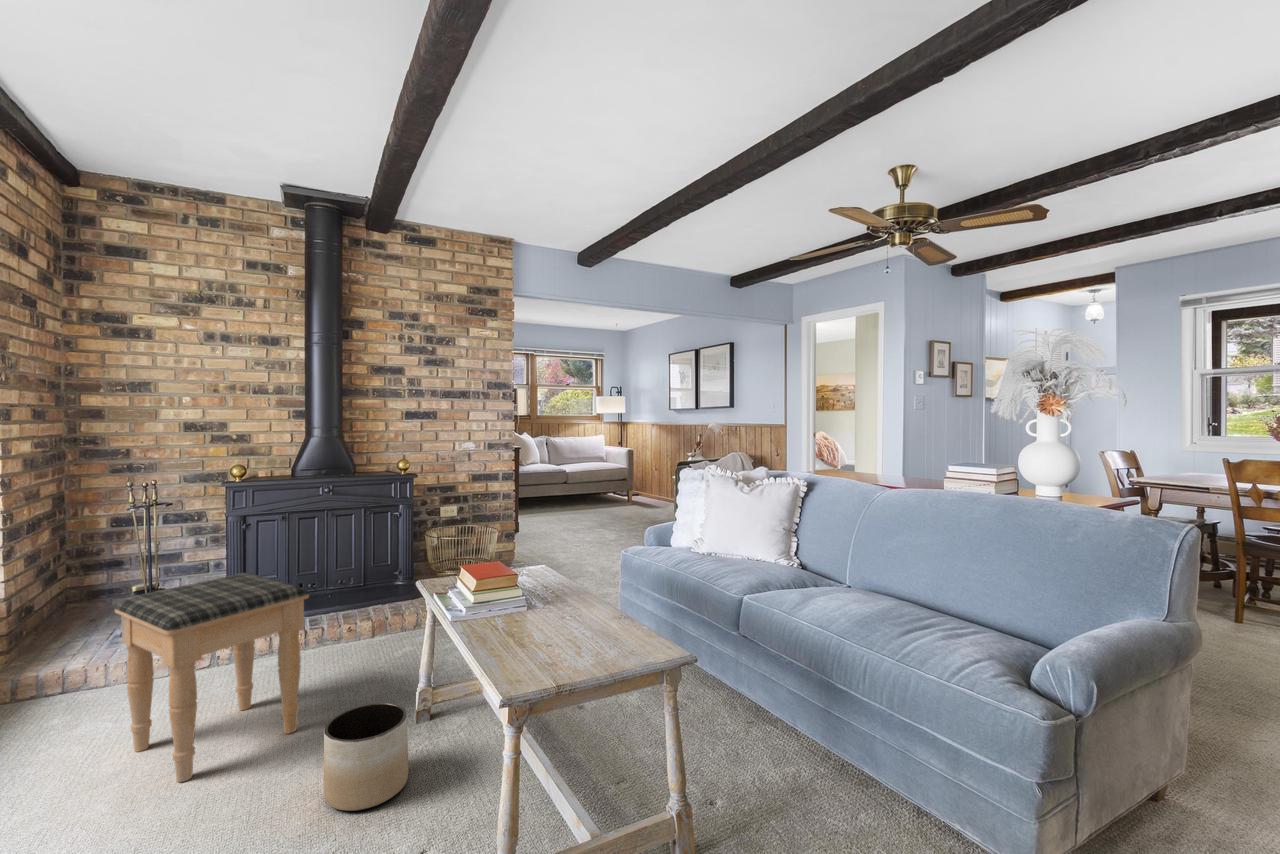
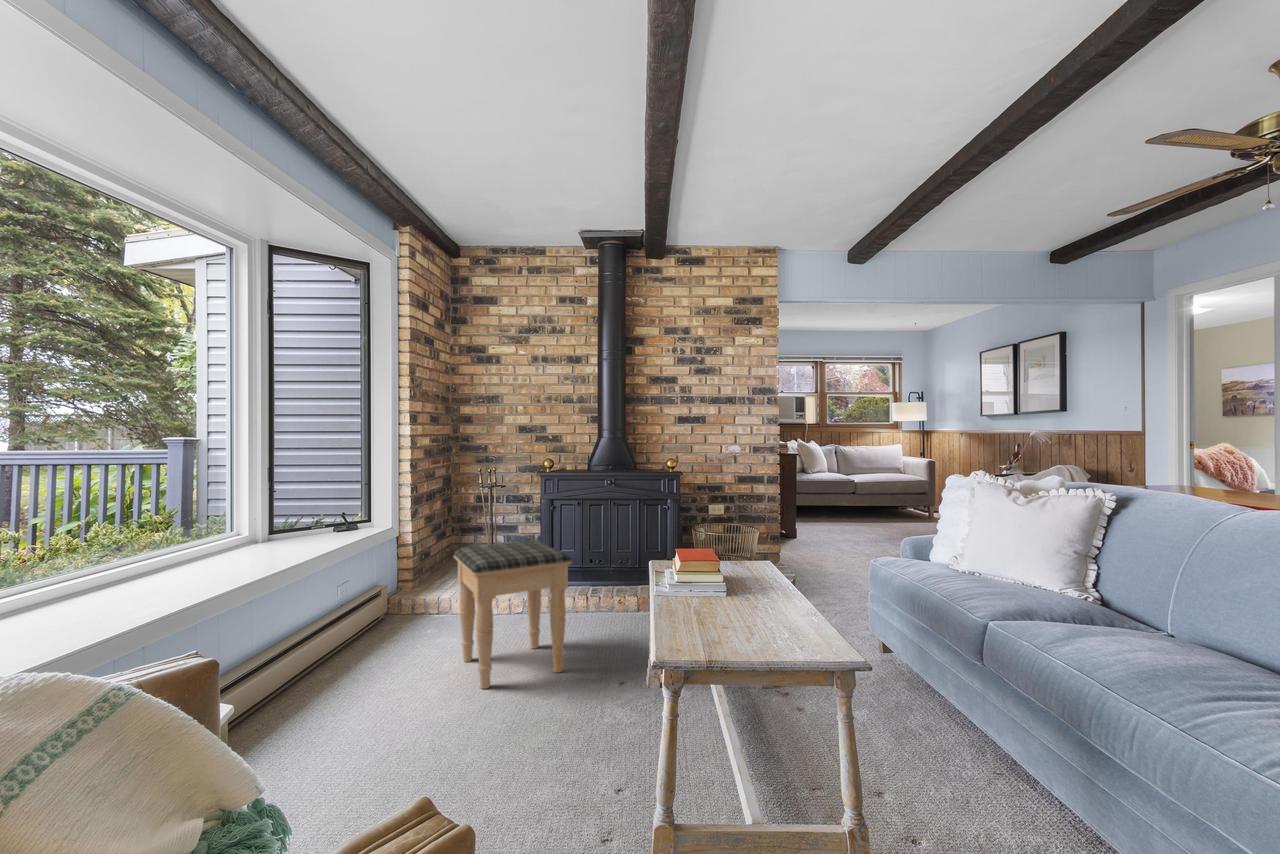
planter: present [324,703,408,811] -> none [564,658,629,743]

